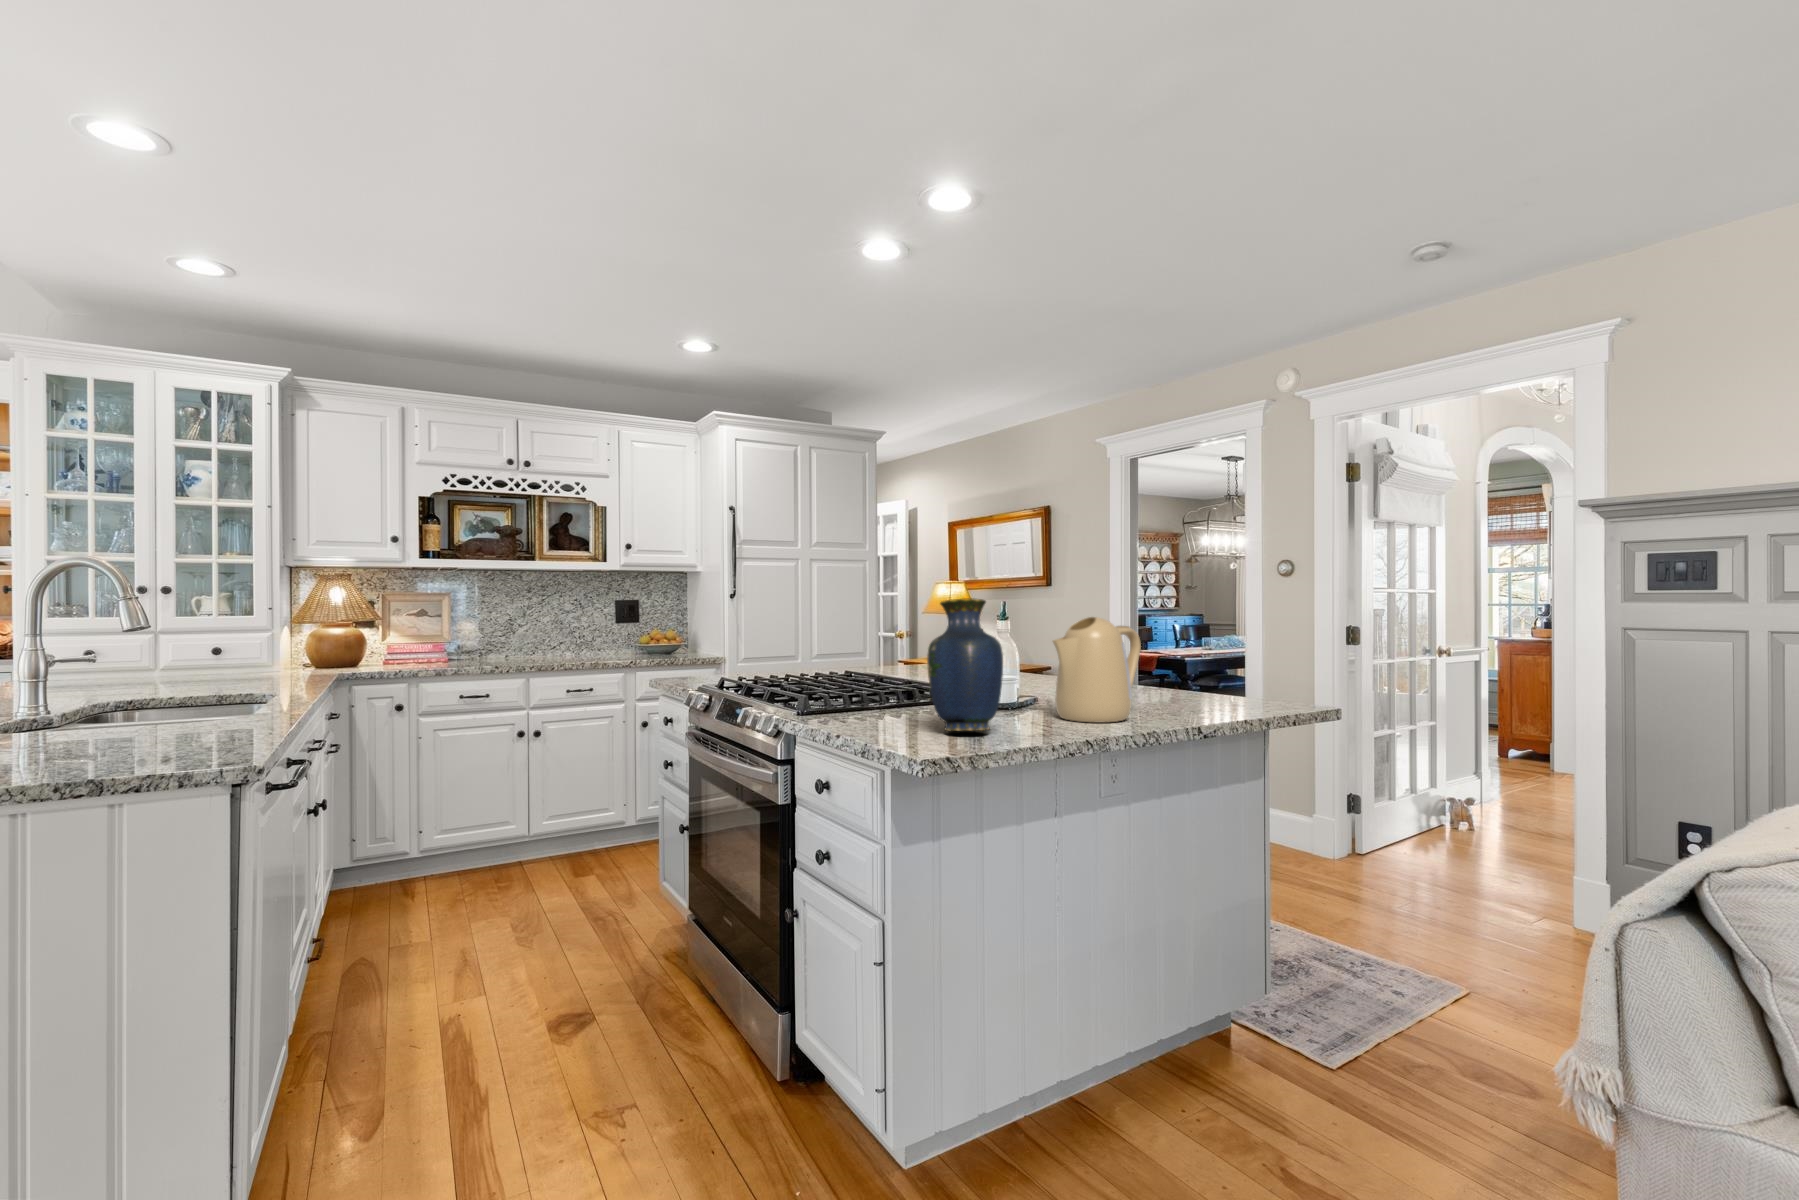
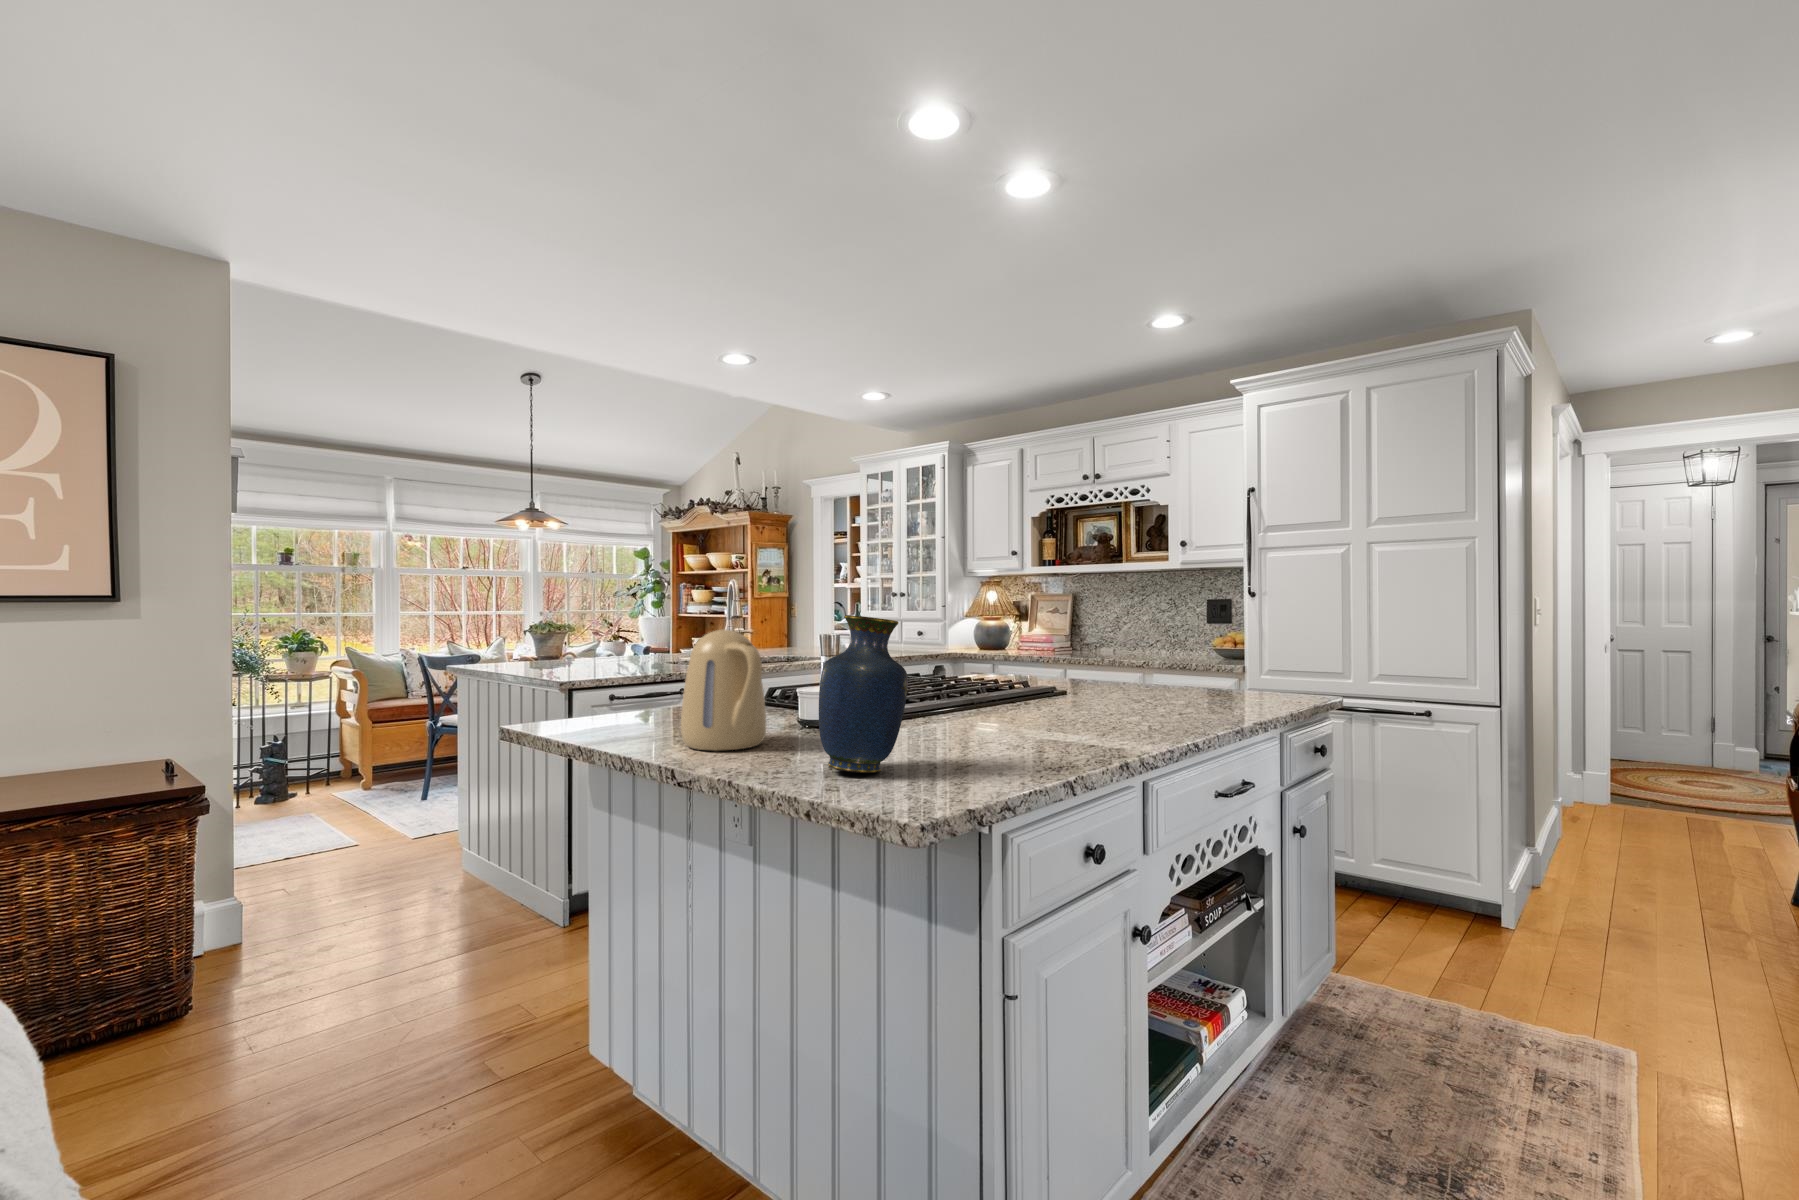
vase: present [927,598,1003,731] -> present [819,615,908,773]

